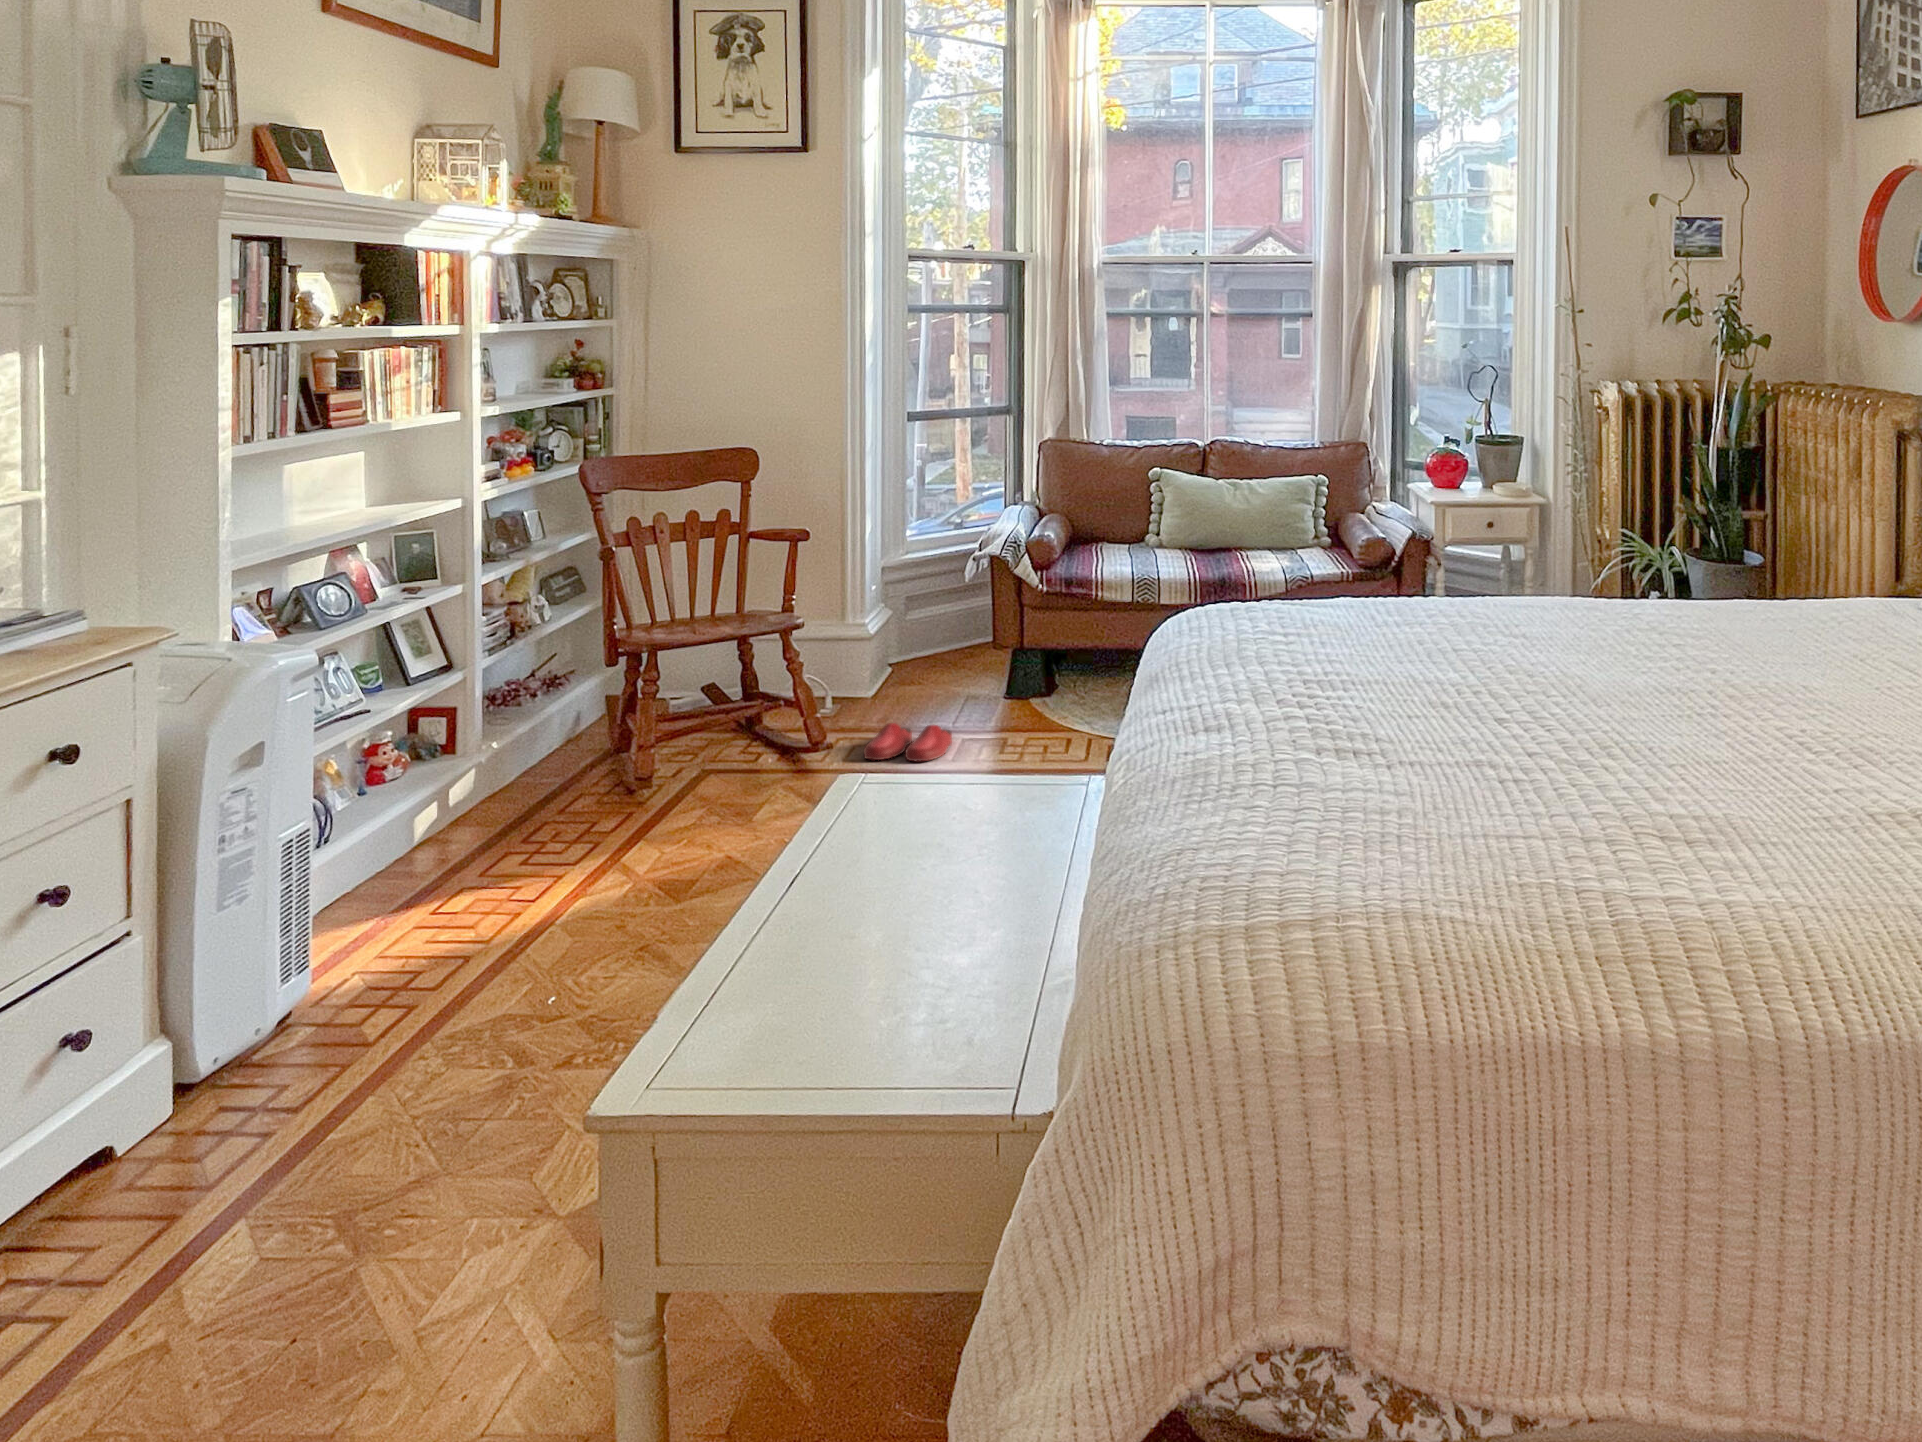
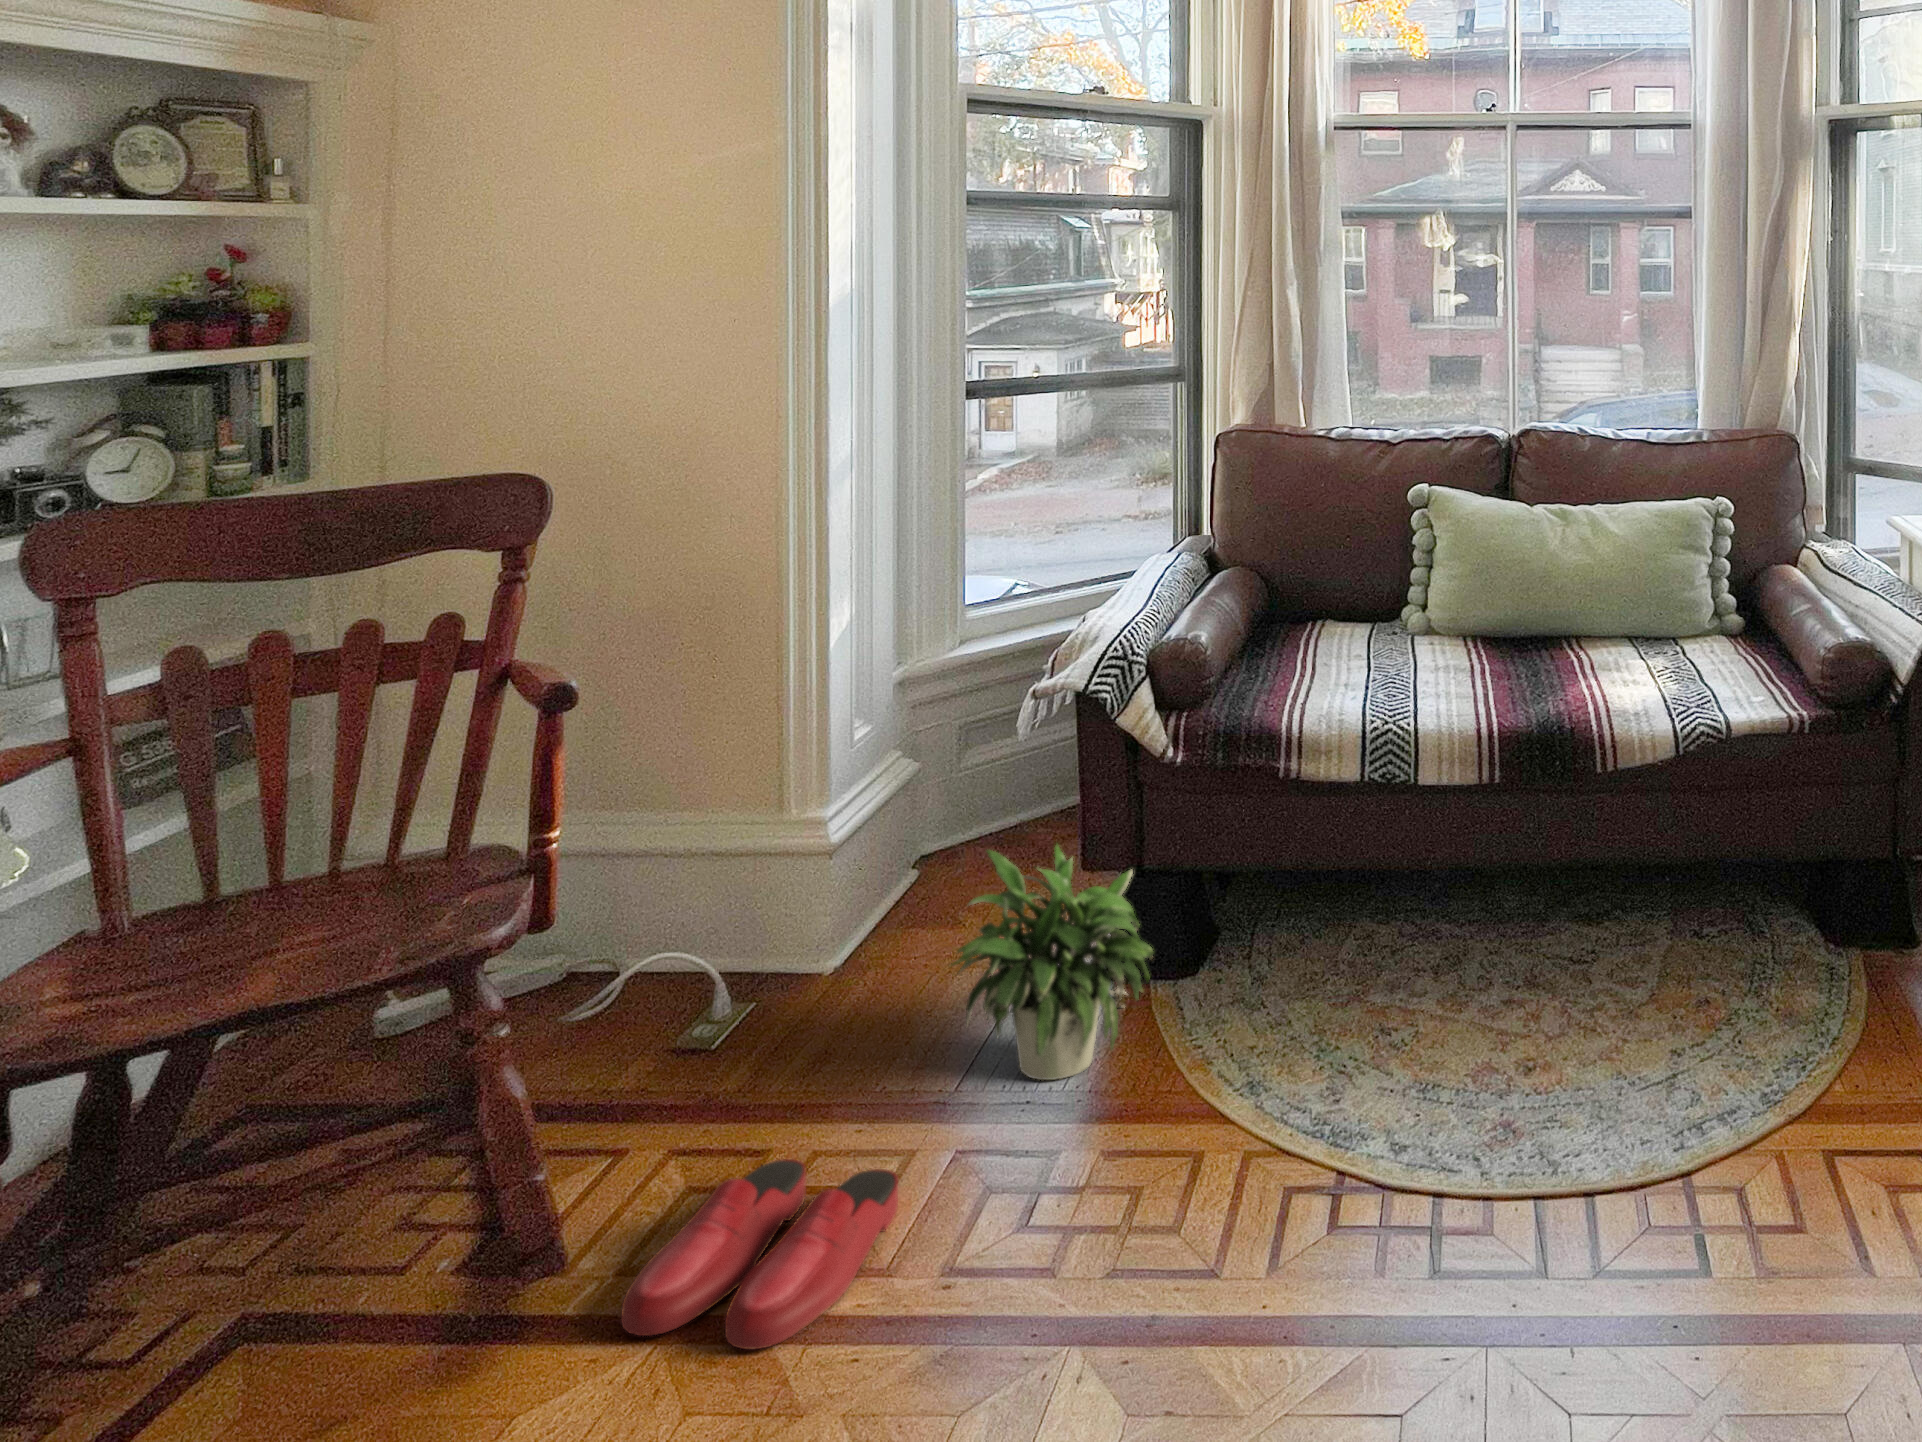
potted plant: none [953,623,1042,719] -> present [951,844,1153,1080]

